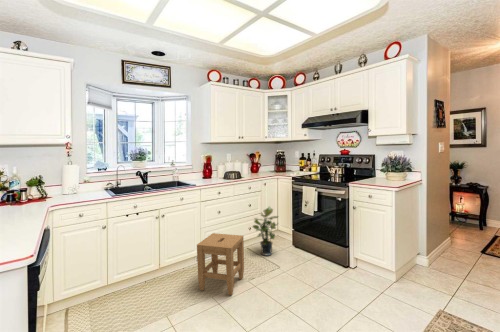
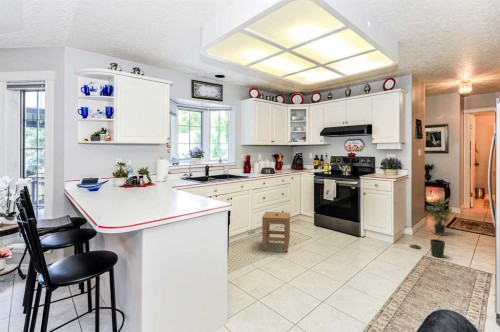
potted plant: present [253,207,278,255] -> present [428,199,451,235]
trash can: none [420,285,477,317] -> present [410,239,445,257]

